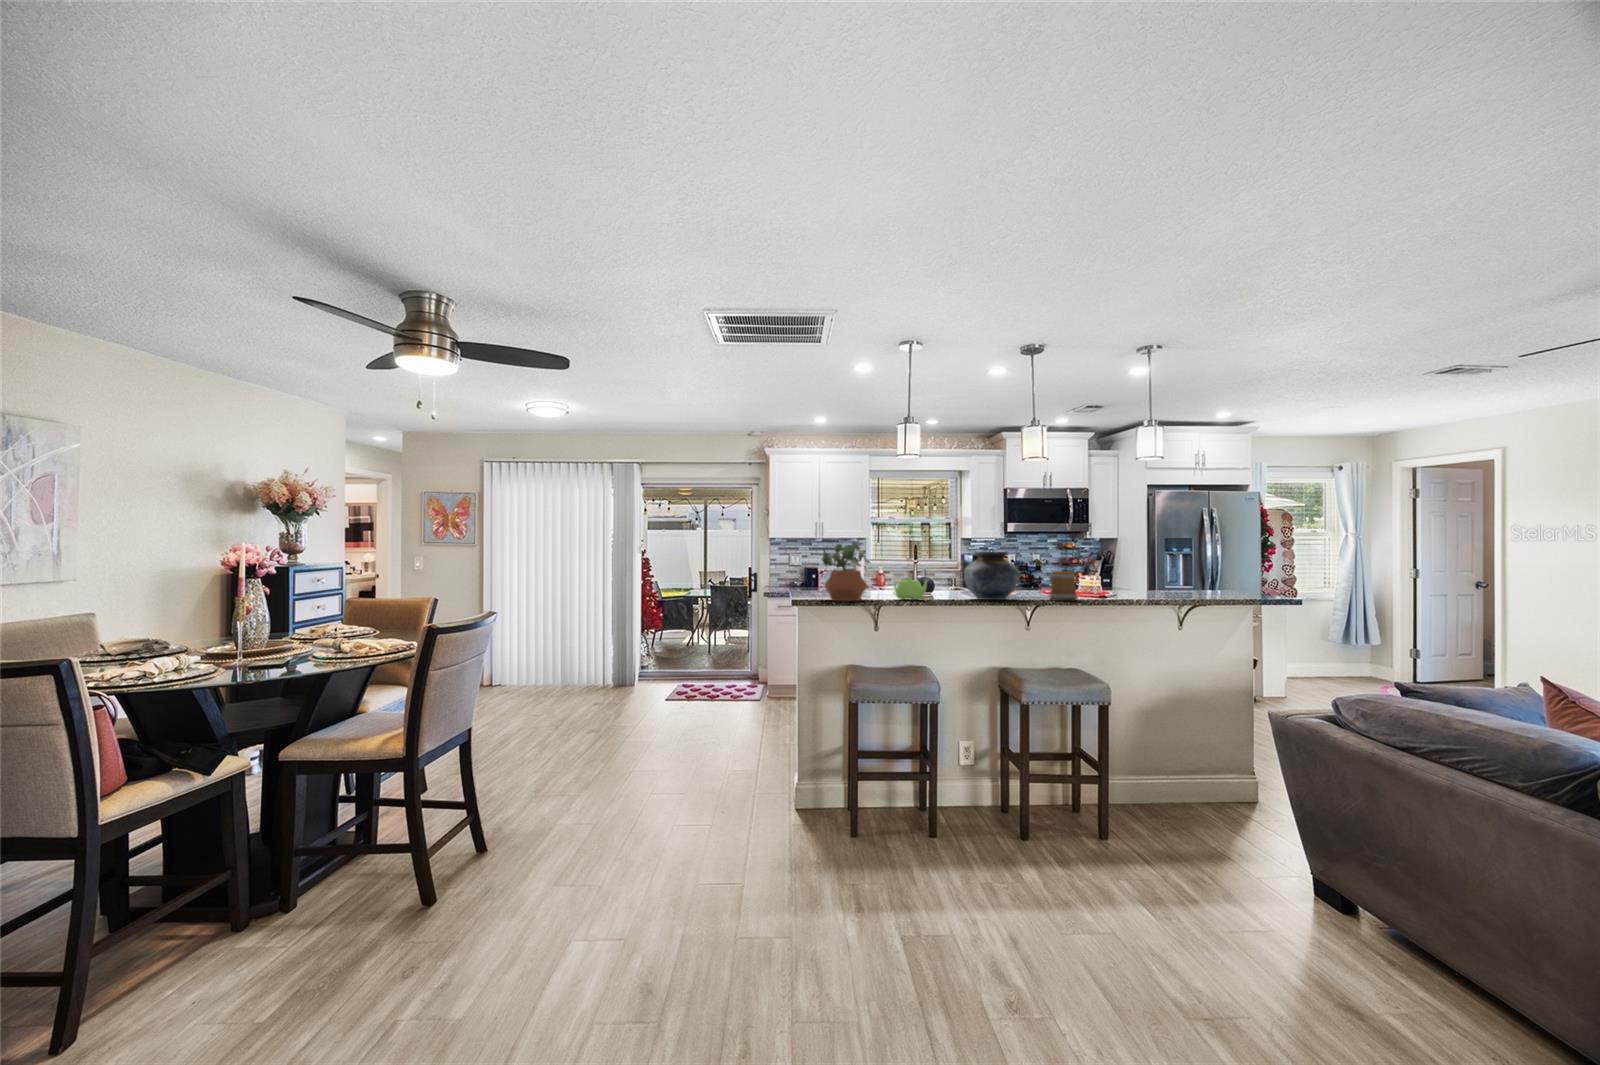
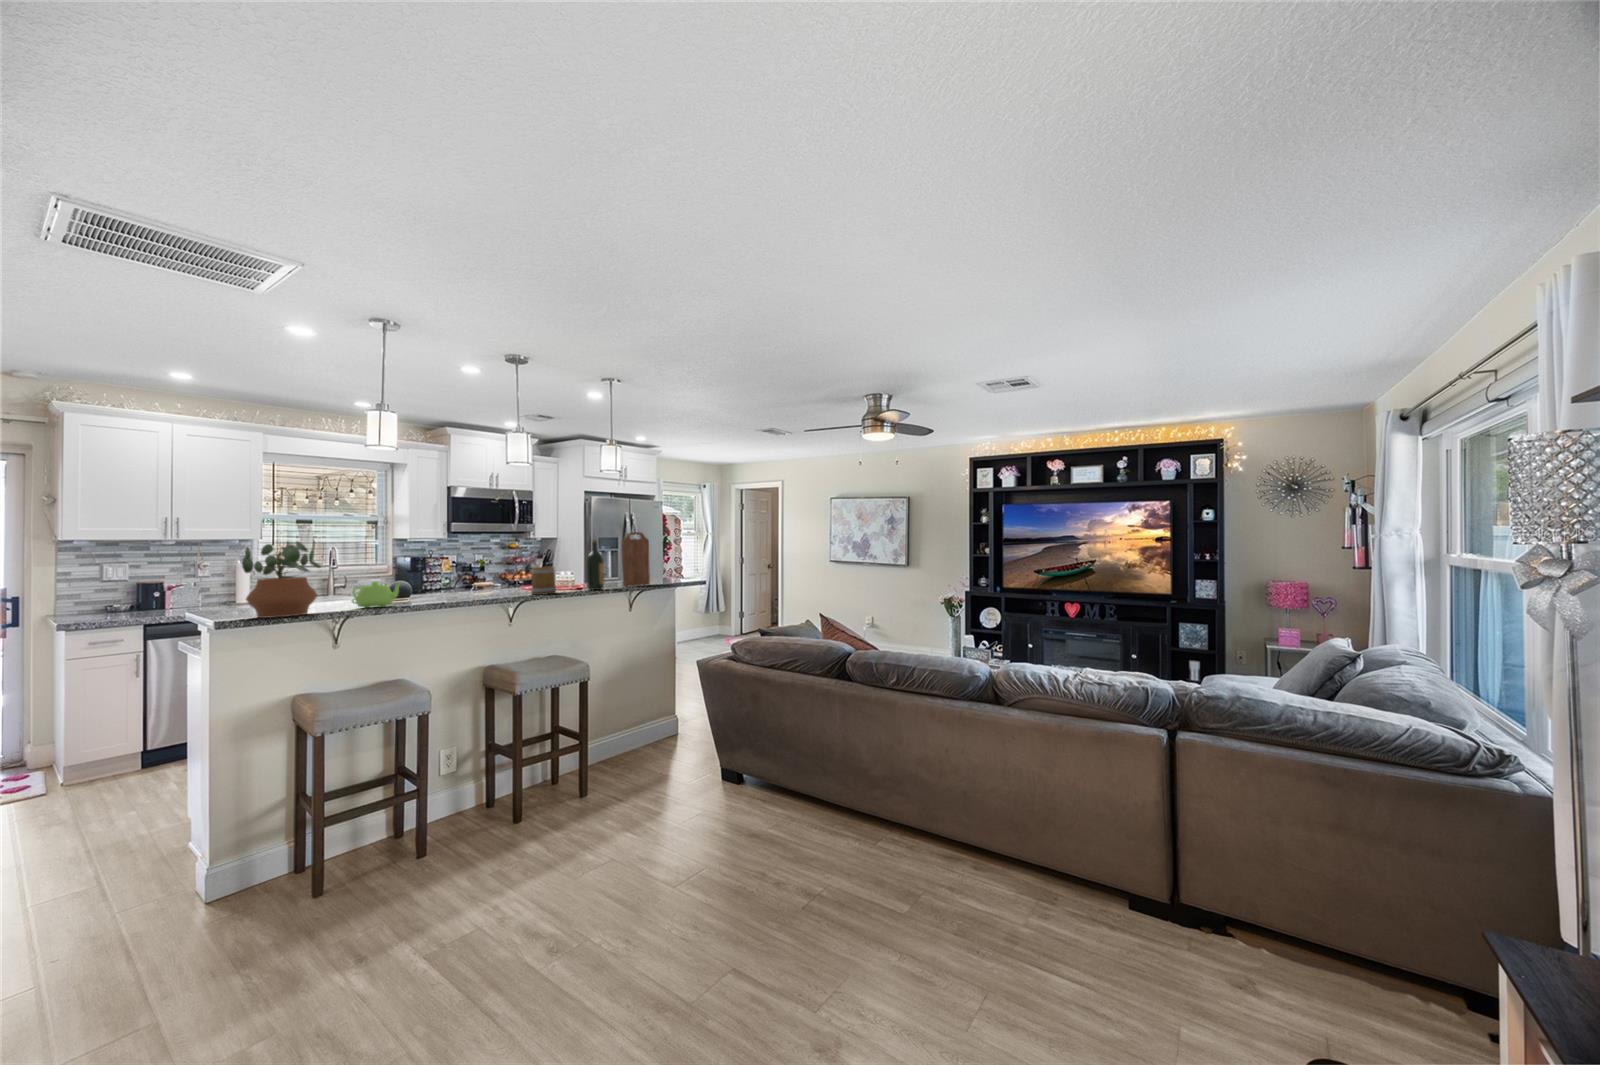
cutting board: none [1164,533,1205,600] -> present [622,532,650,587]
wine bottle: none [1114,542,1137,601] -> present [586,540,604,590]
vase: present [964,552,1019,600] -> none [440,550,501,600]

